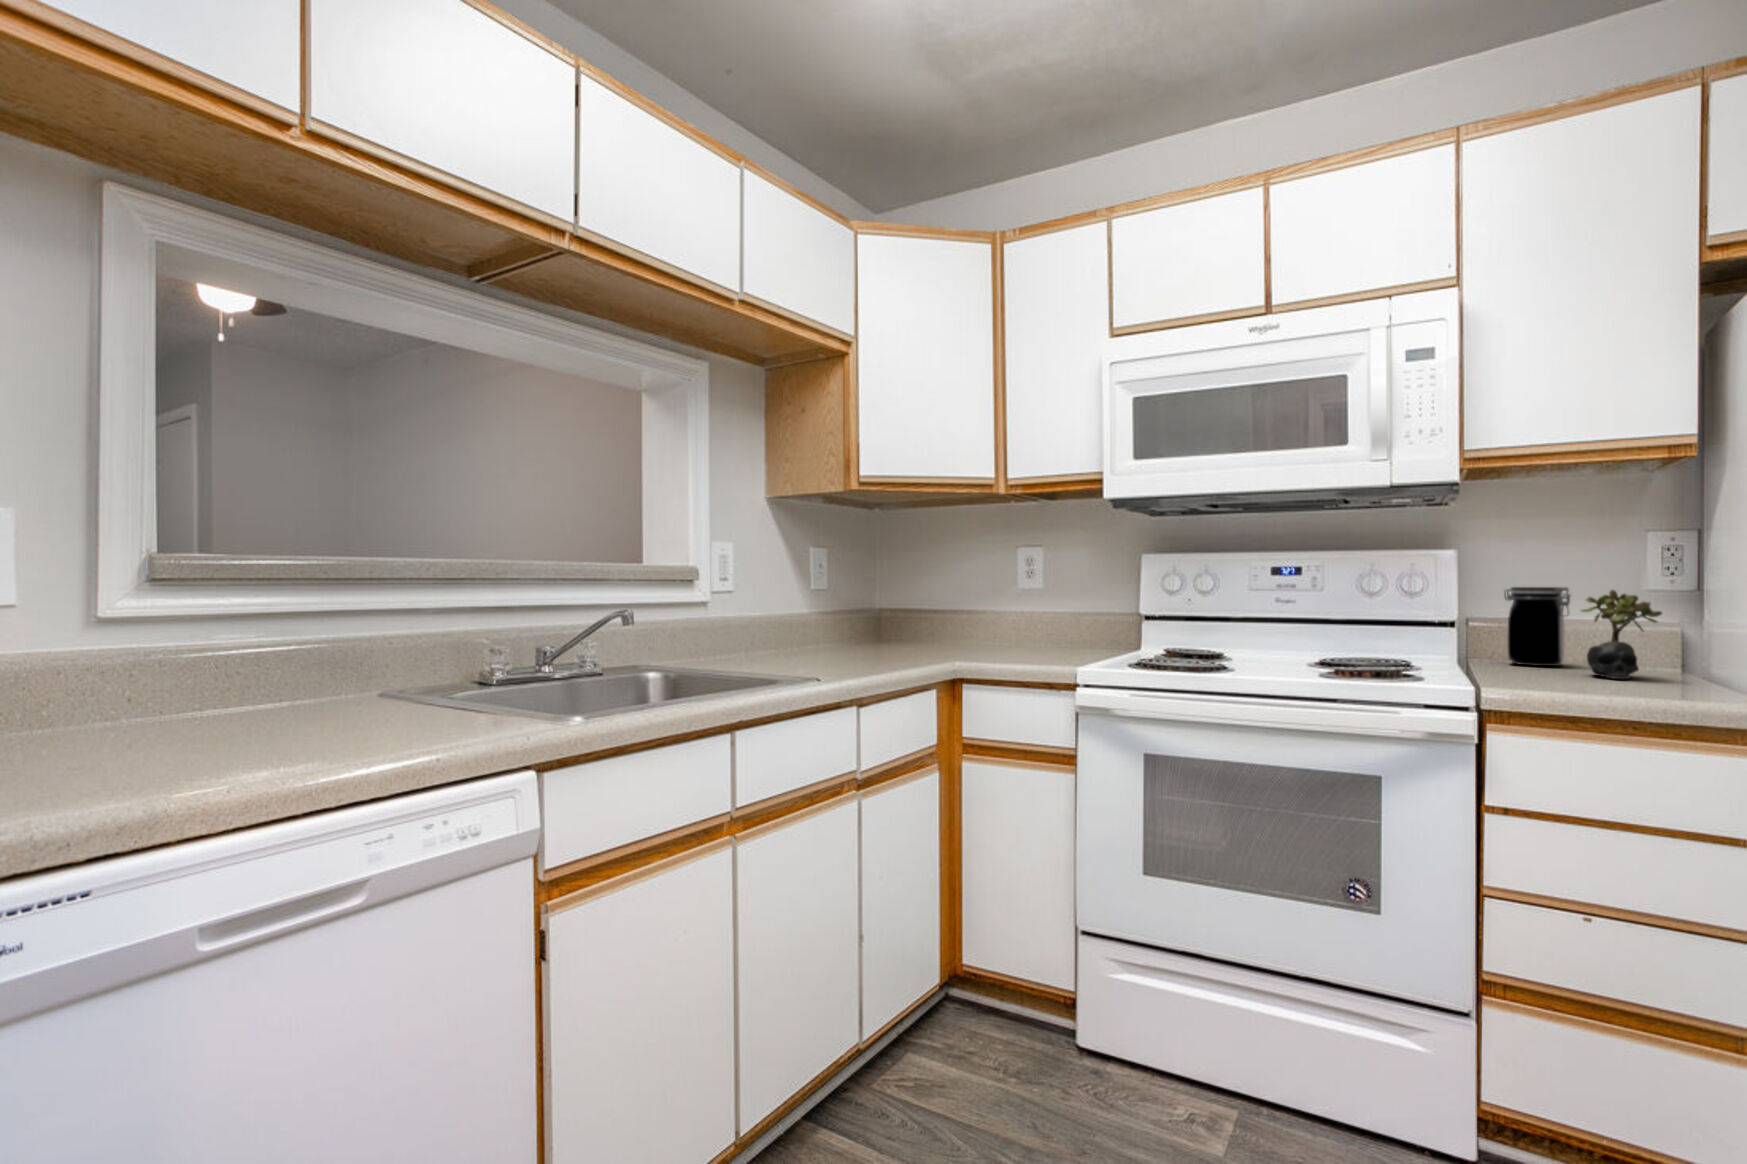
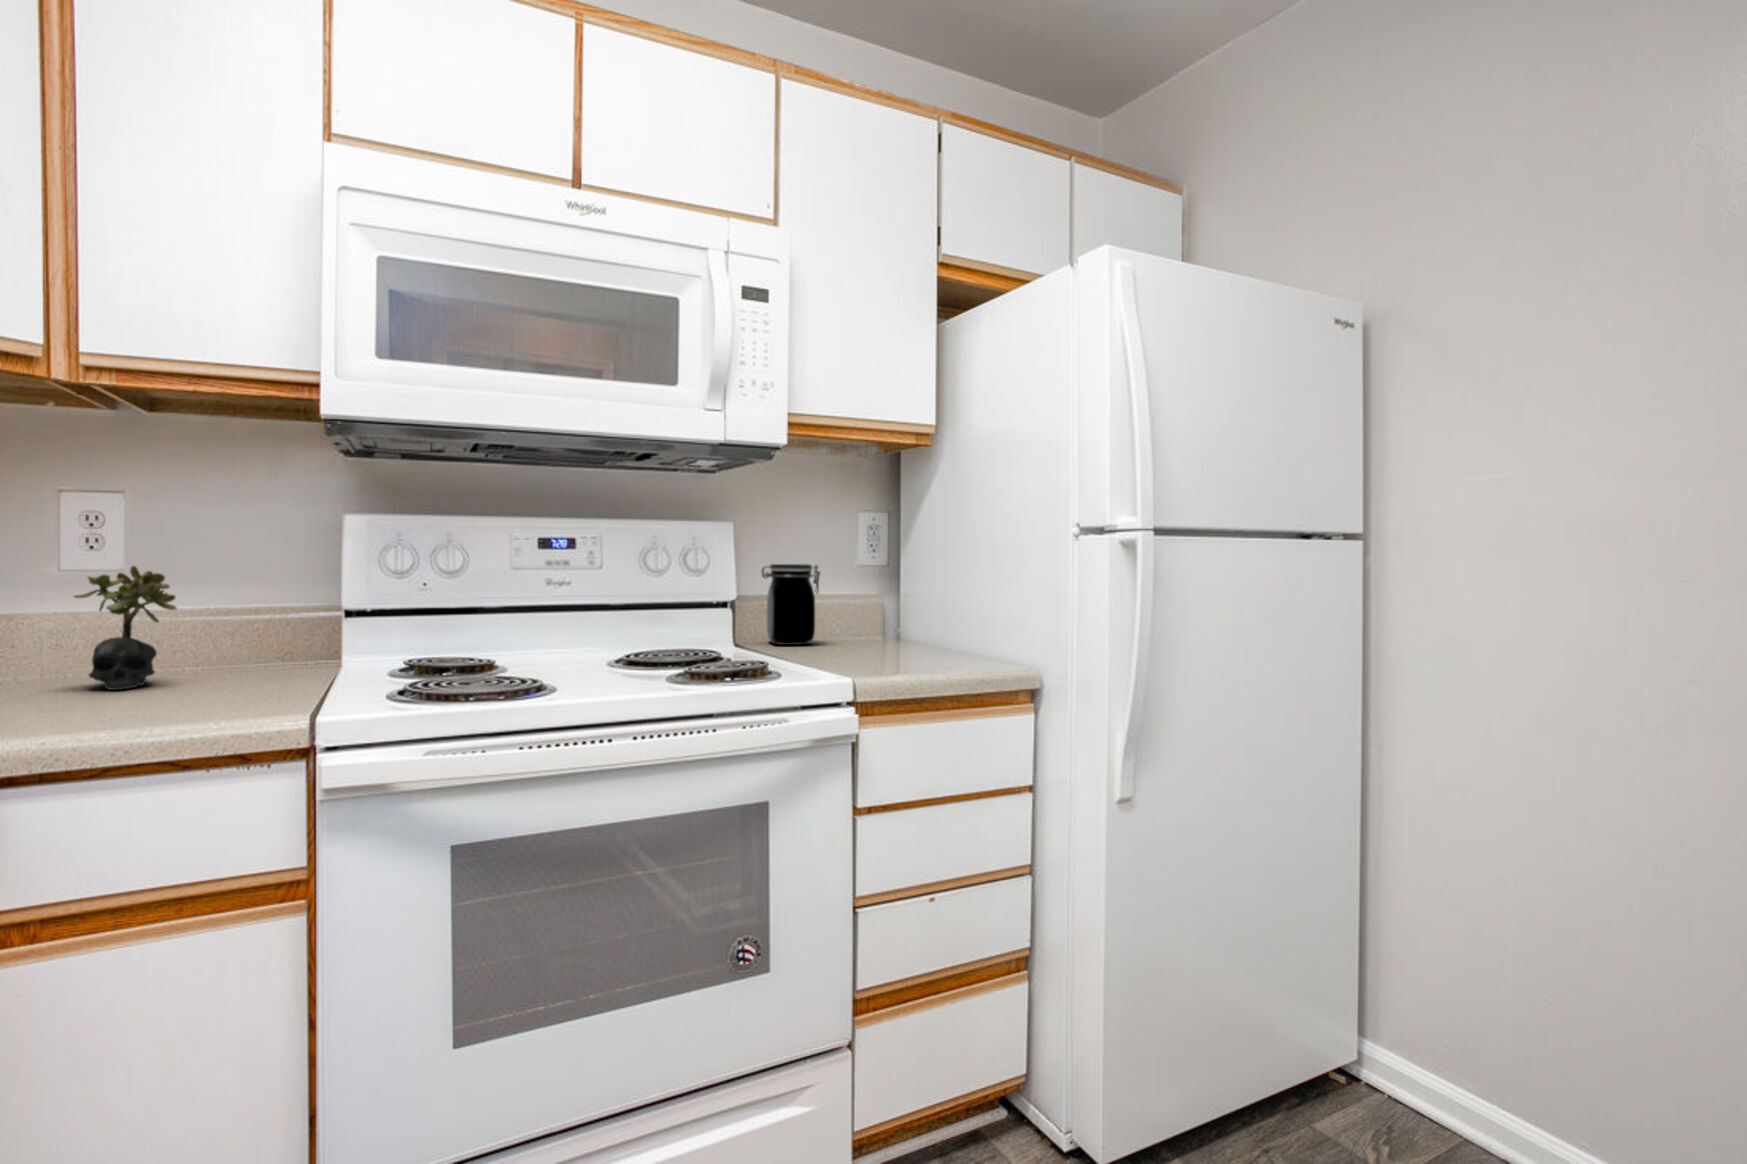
succulent plant: present [1581,590,1662,679] -> present [74,566,176,690]

